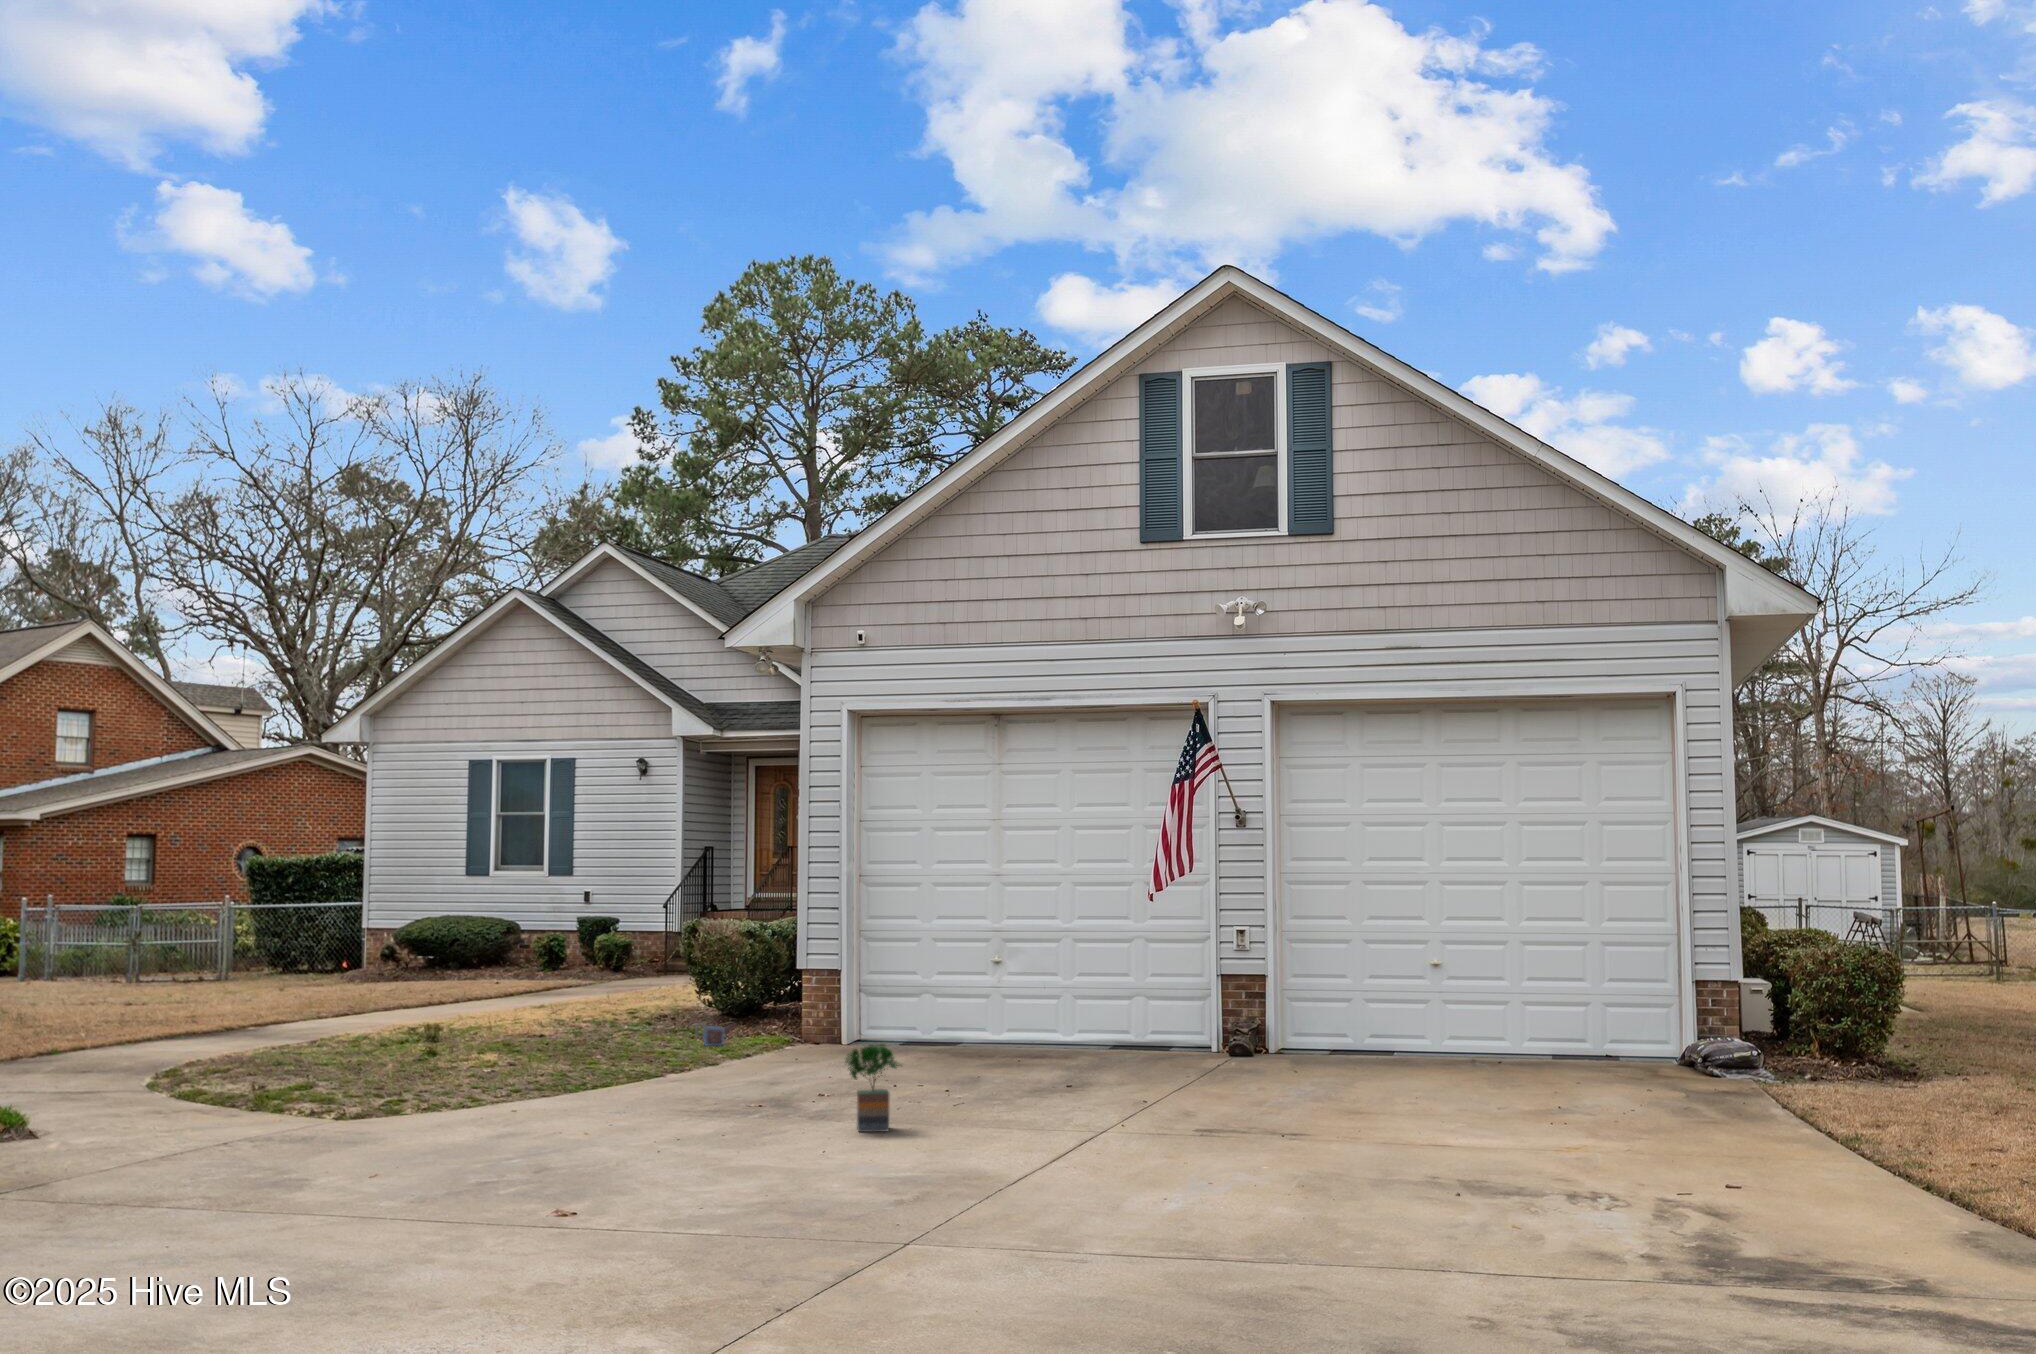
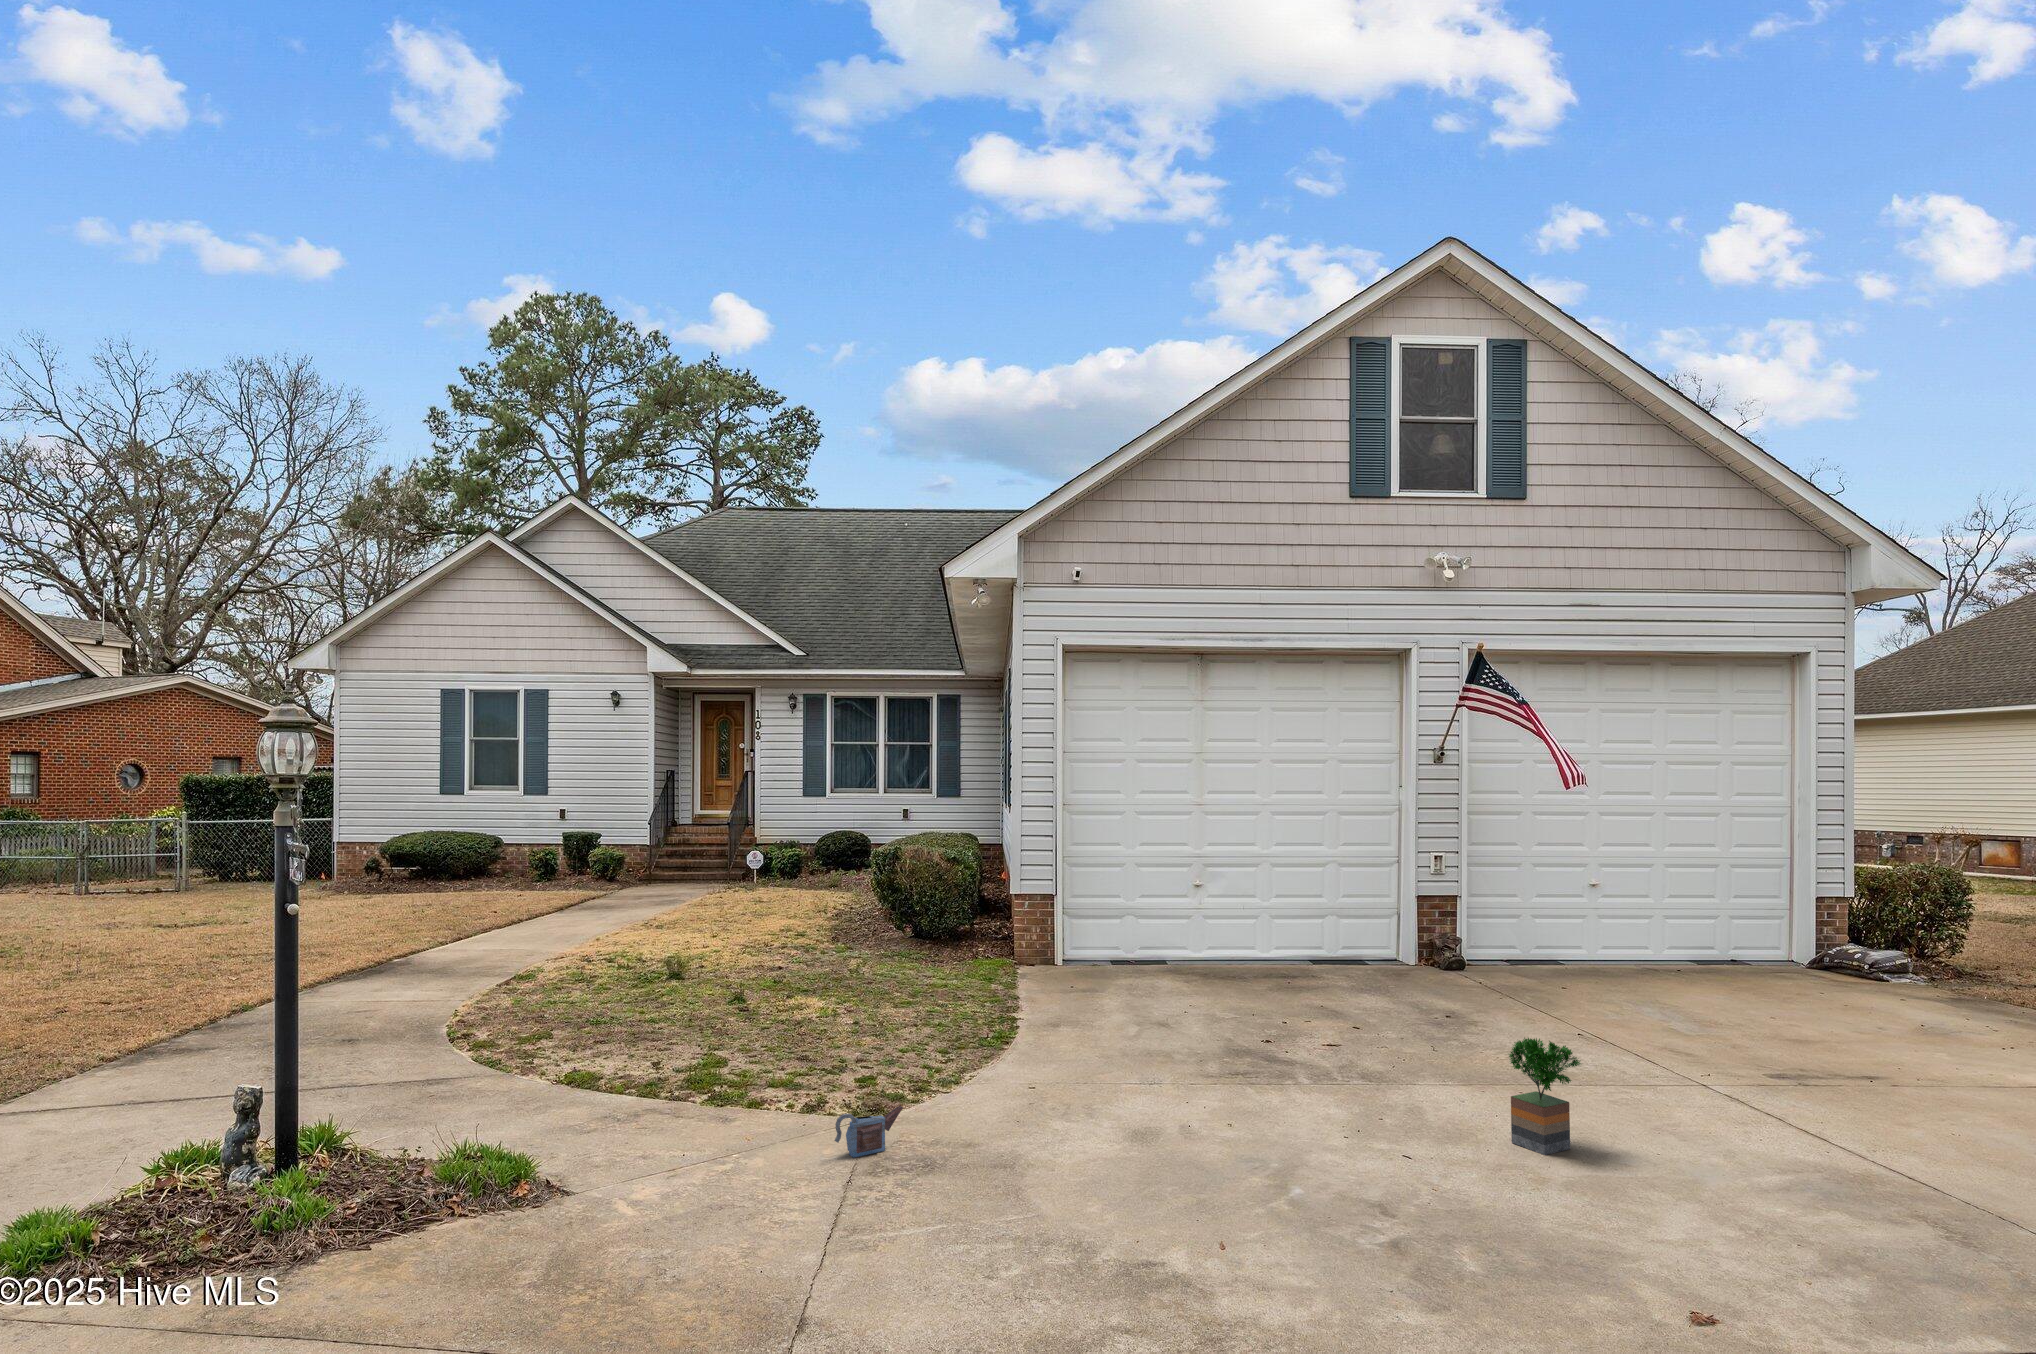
watering can: present [696,1023,735,1046] -> present [834,1105,903,1158]

